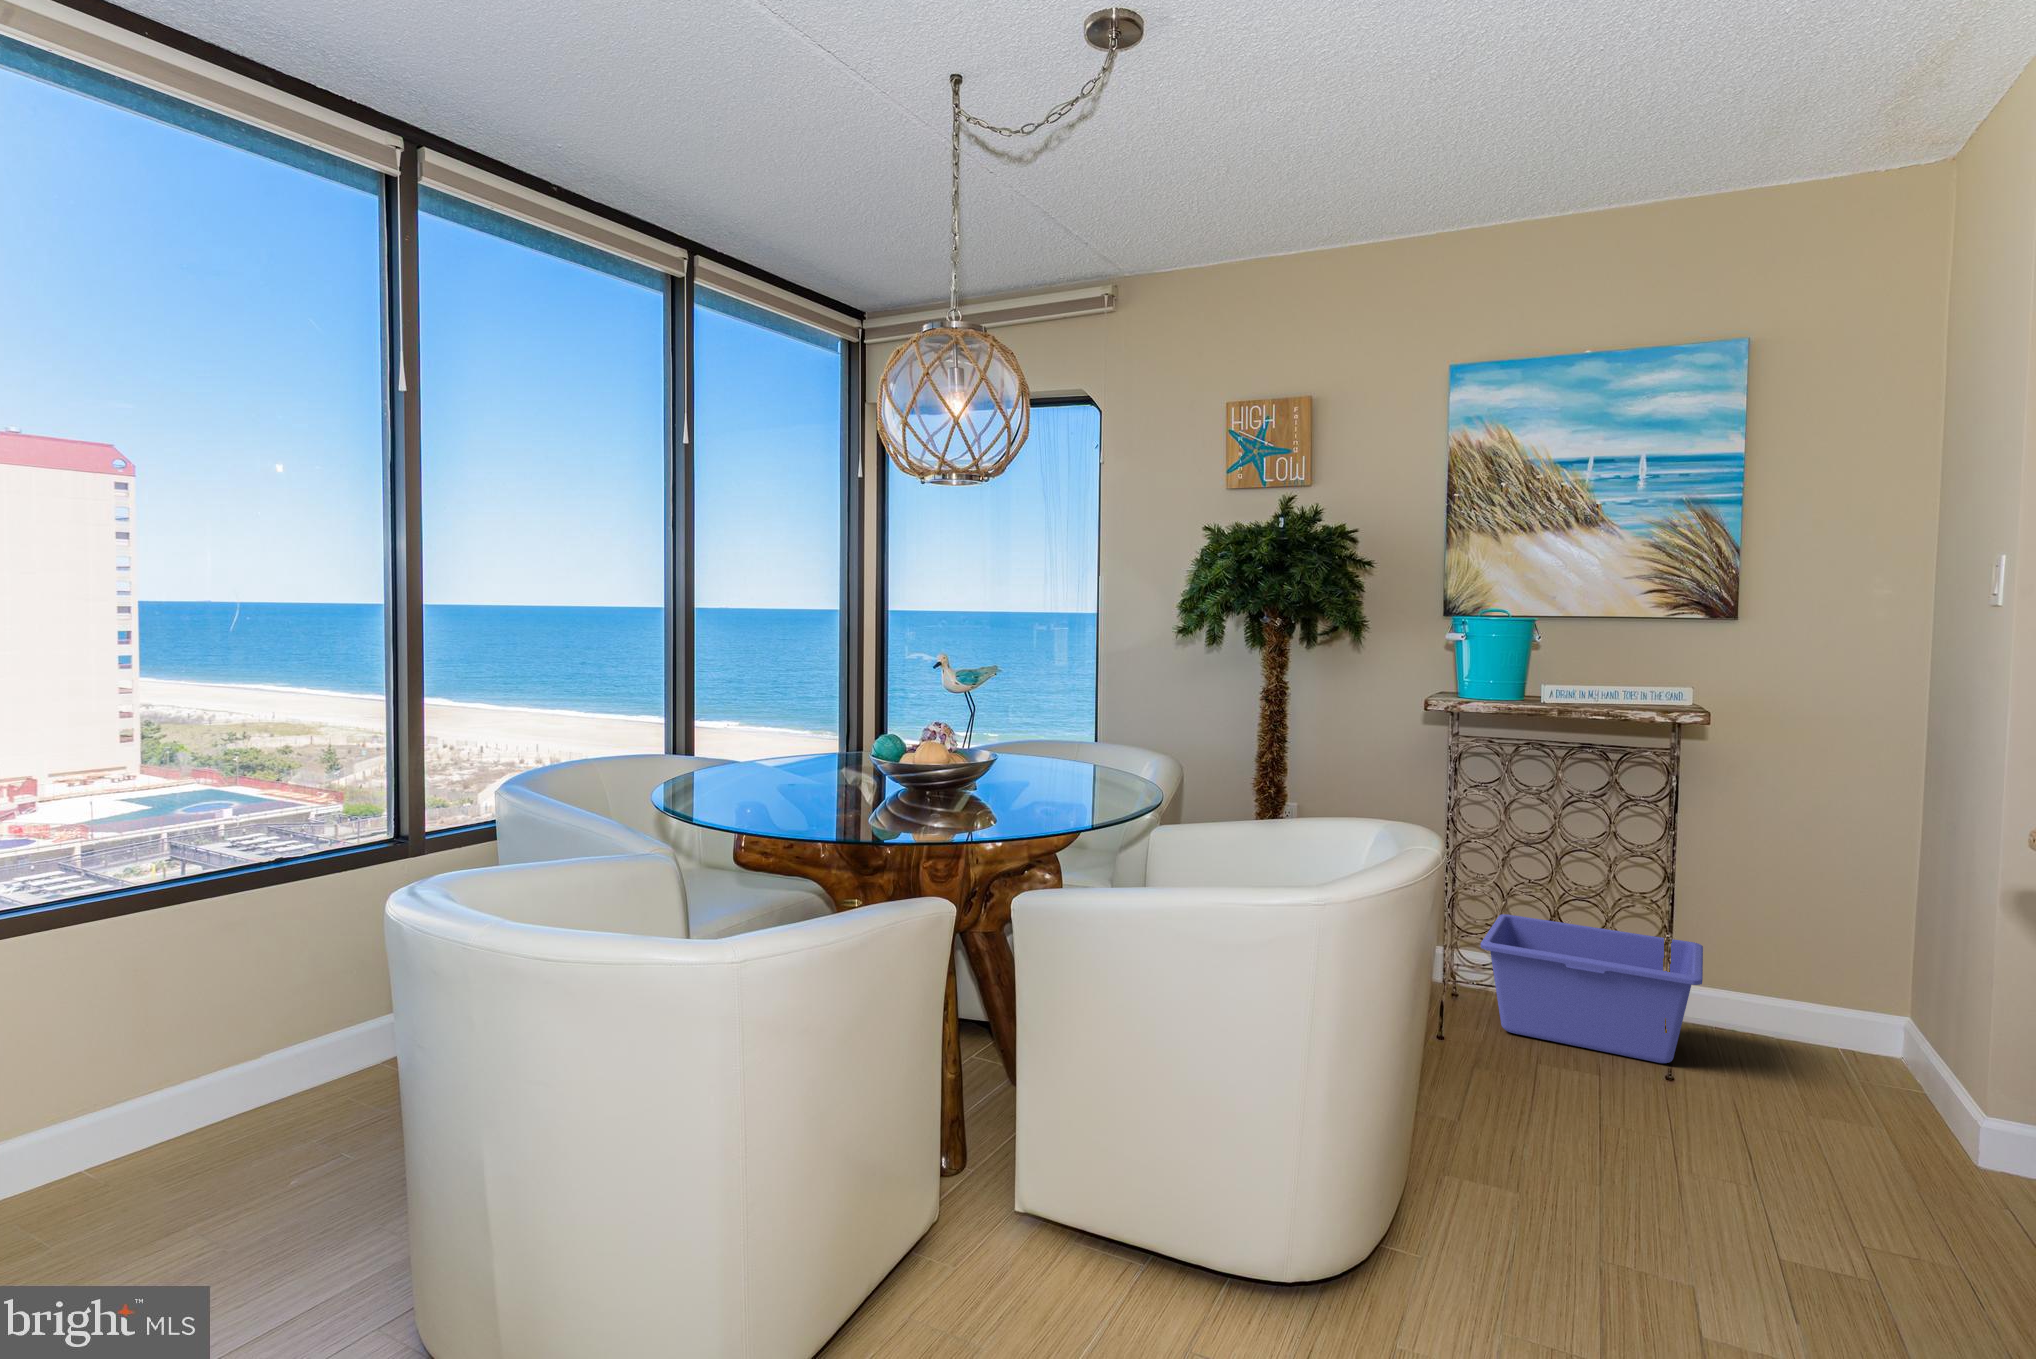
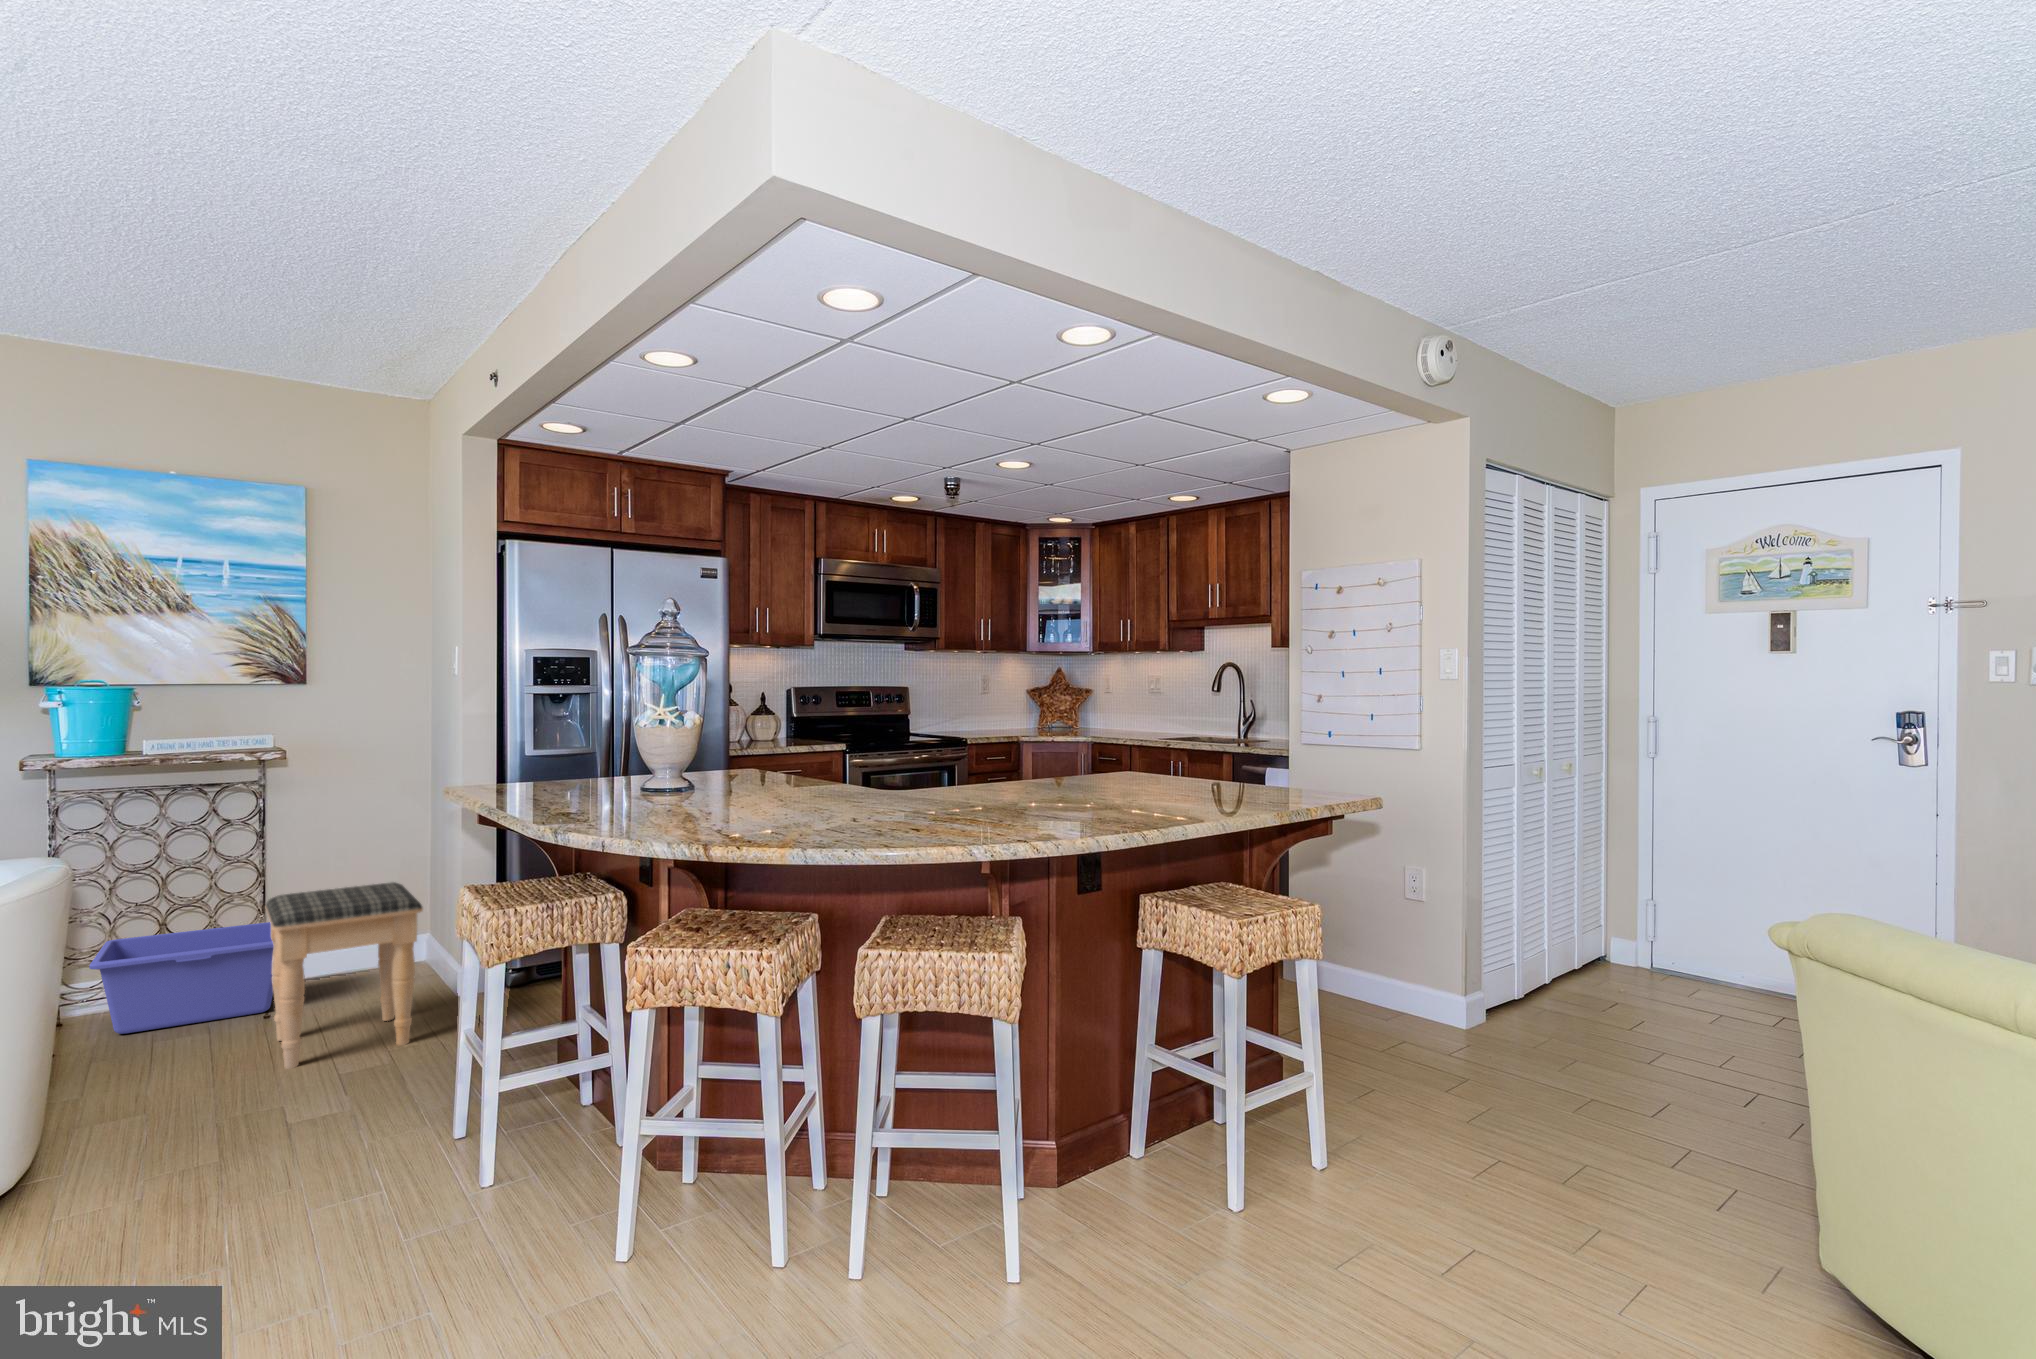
footstool: none [1675,920,1931,1228] -> present [266,882,423,1069]

